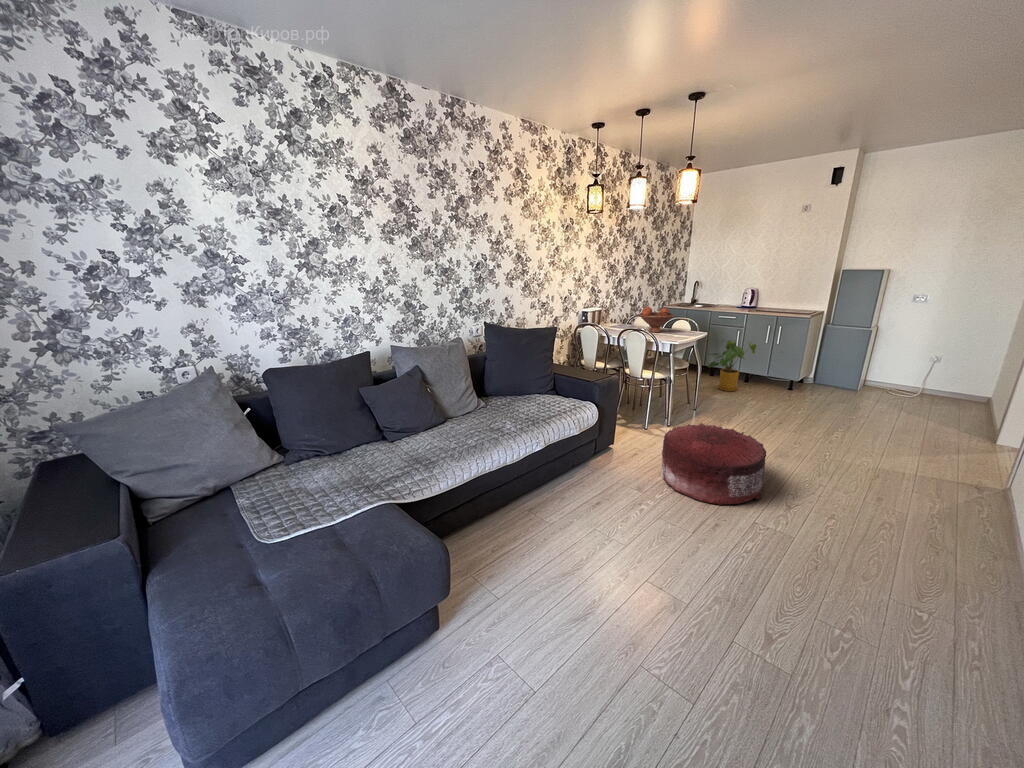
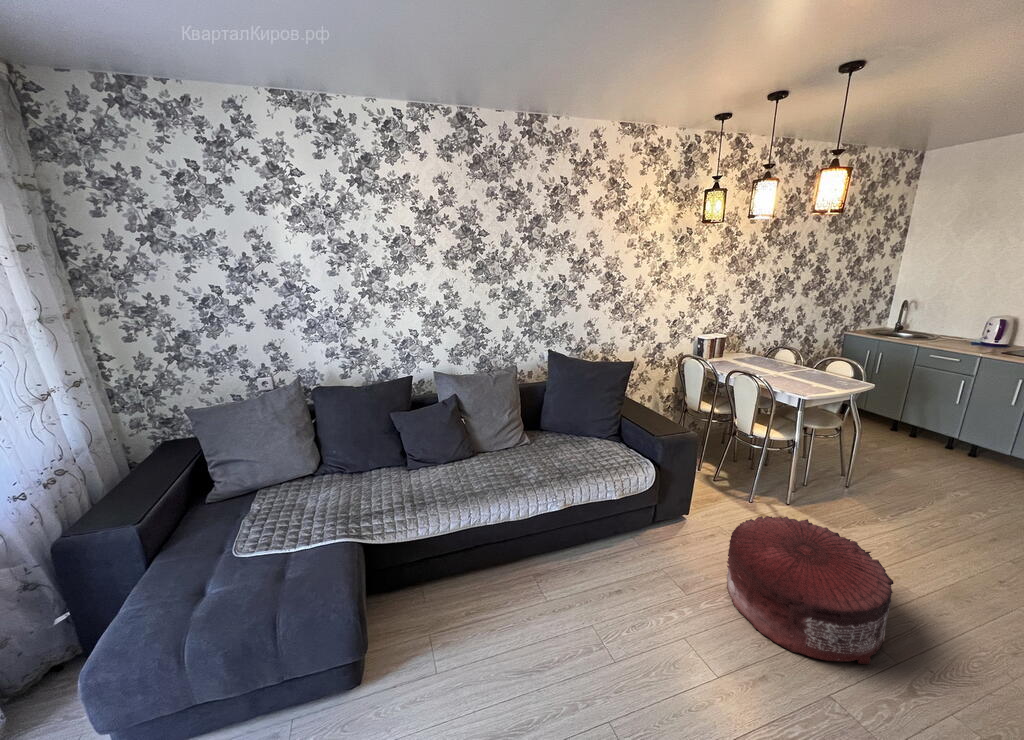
fruit bowl: present [639,307,674,333] -> none [770,339,823,374]
house plant: present [709,341,756,391] -> none [892,392,989,467]

